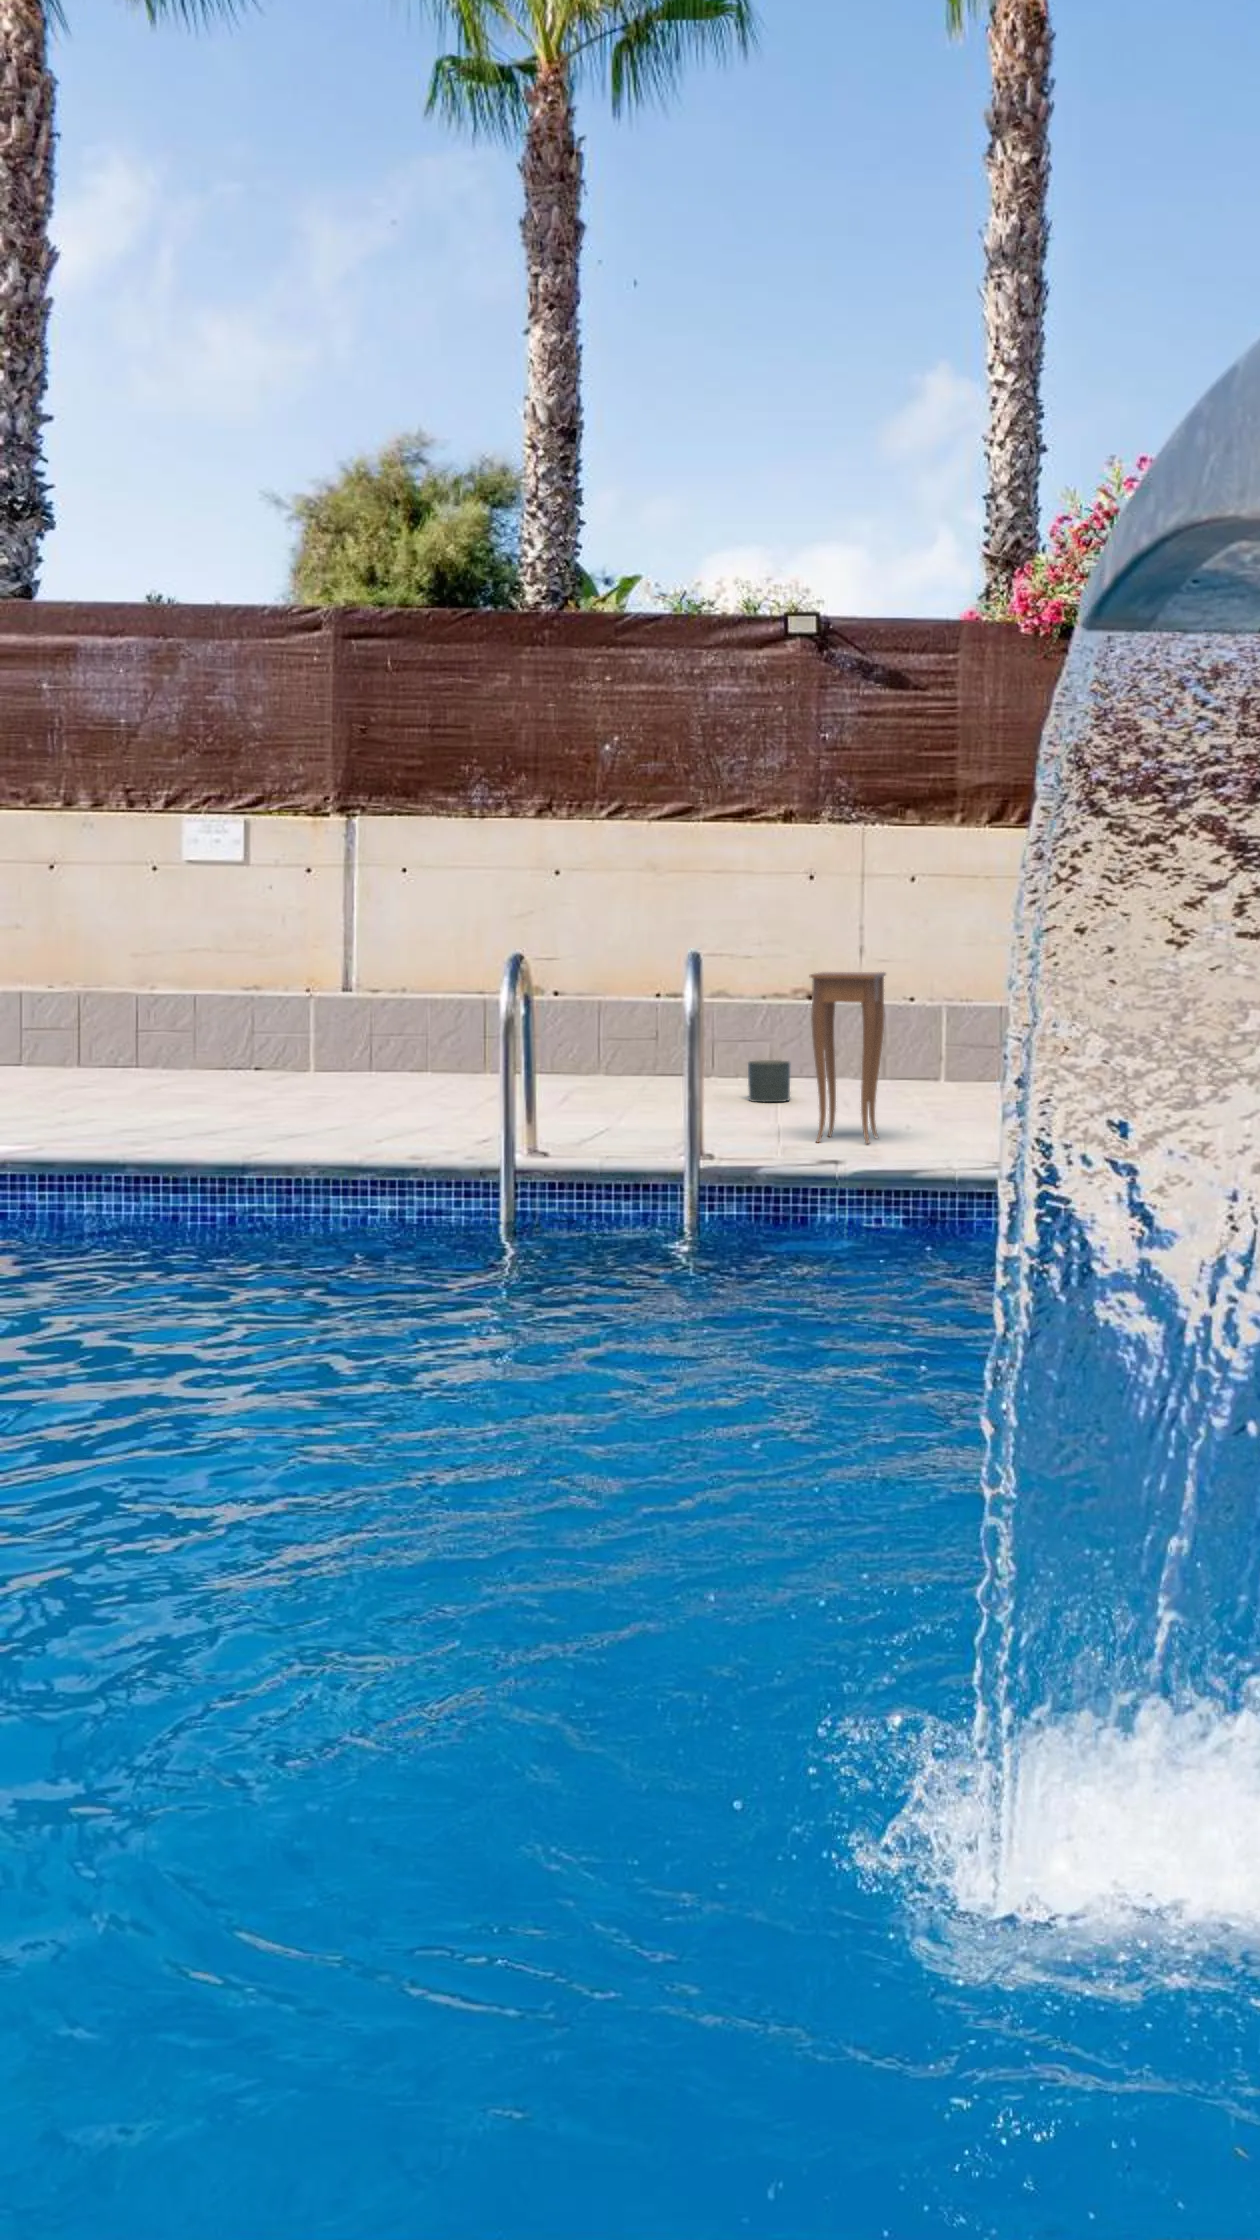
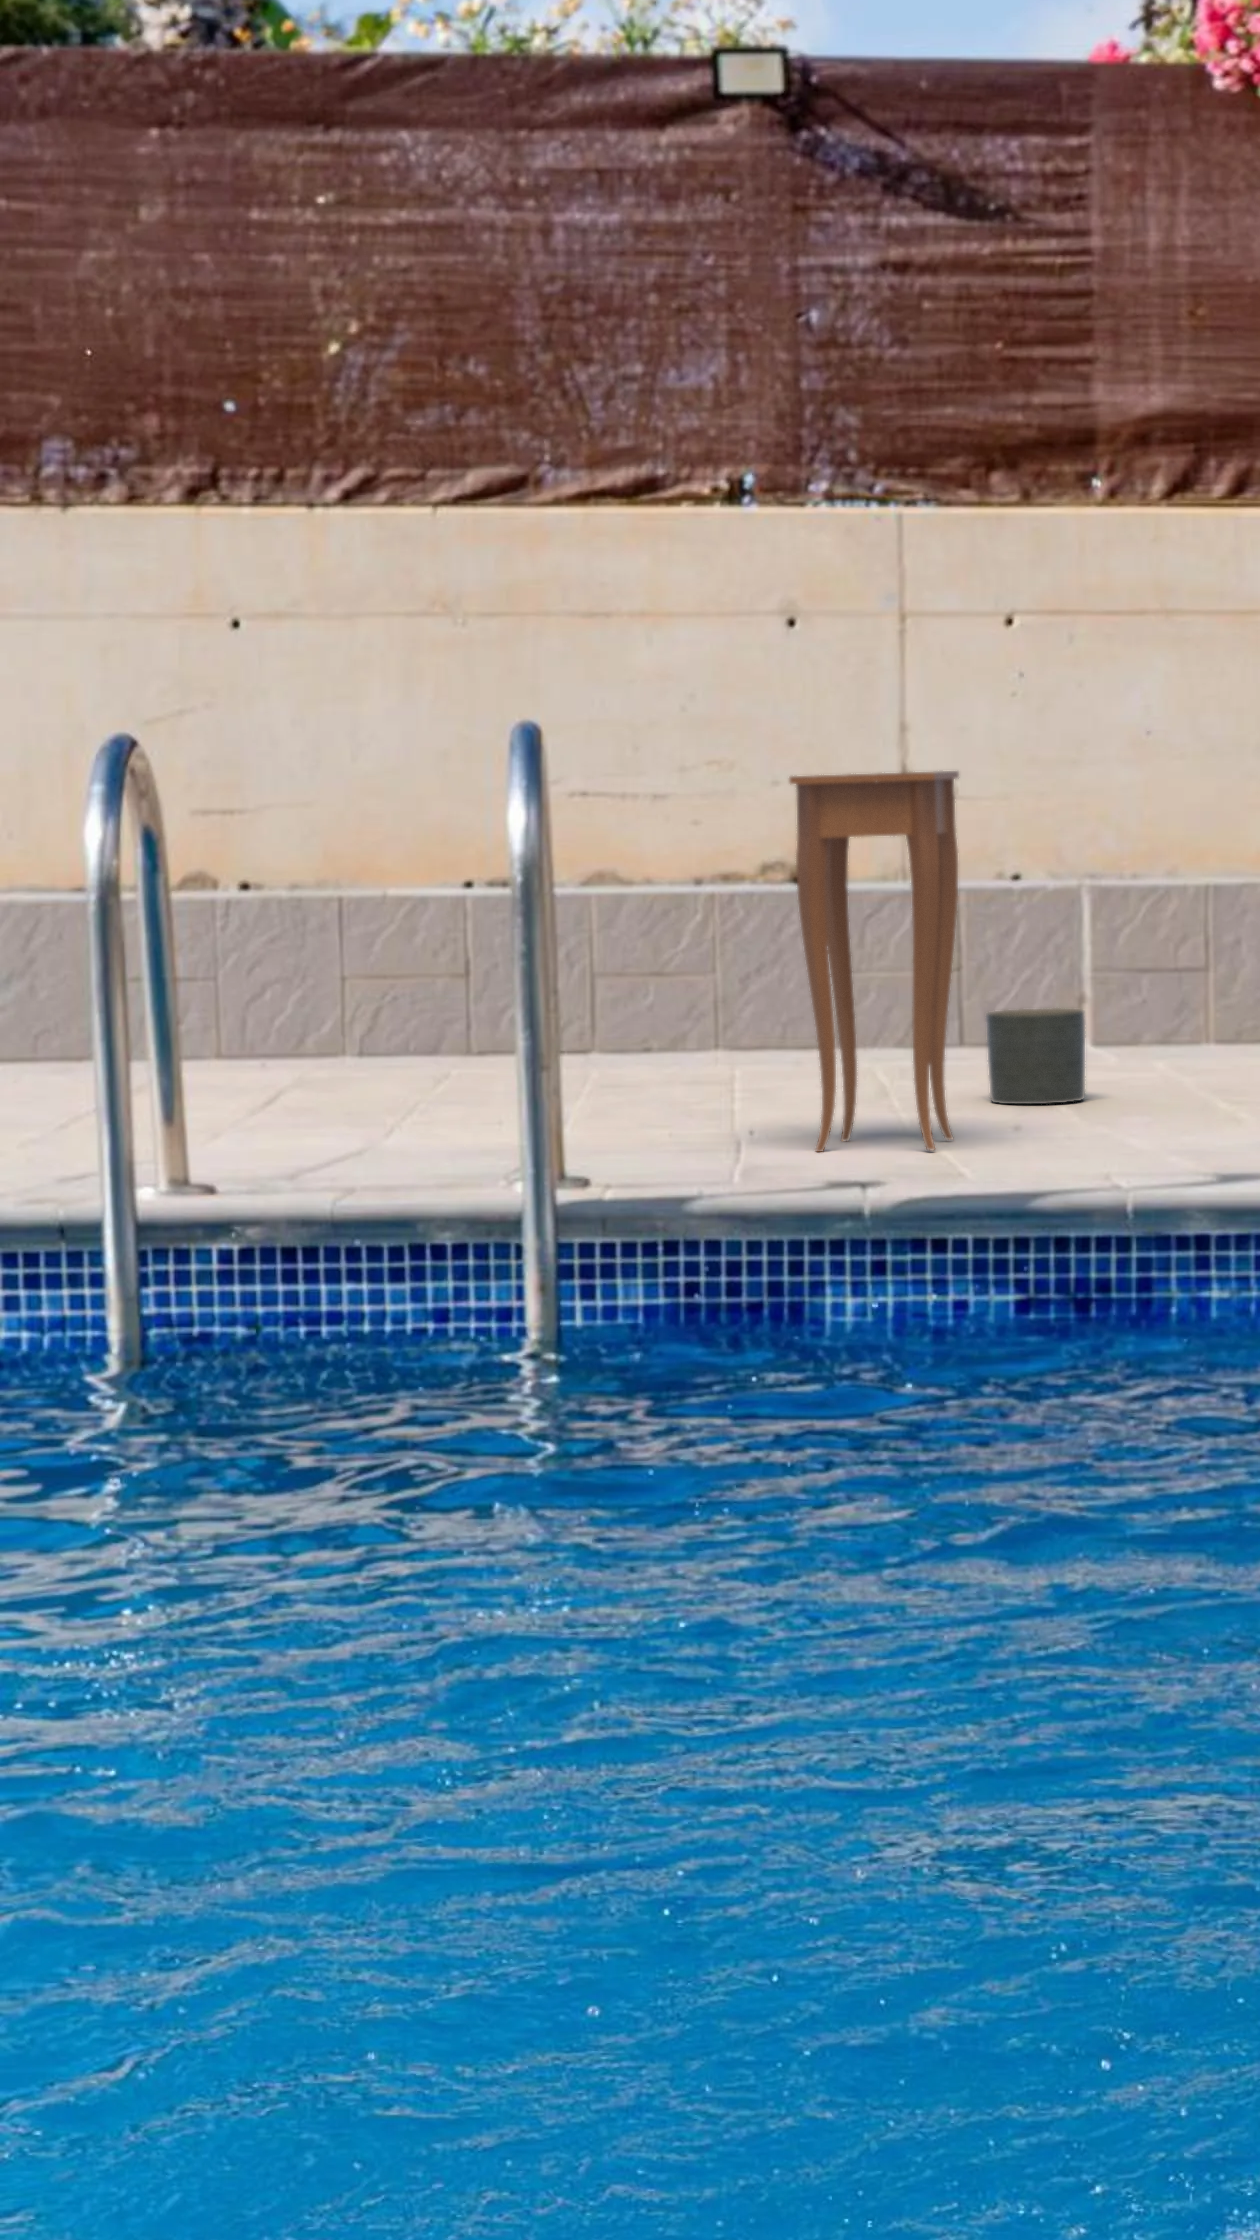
planter: present [748,1060,790,1102] -> present [986,1008,1085,1104]

